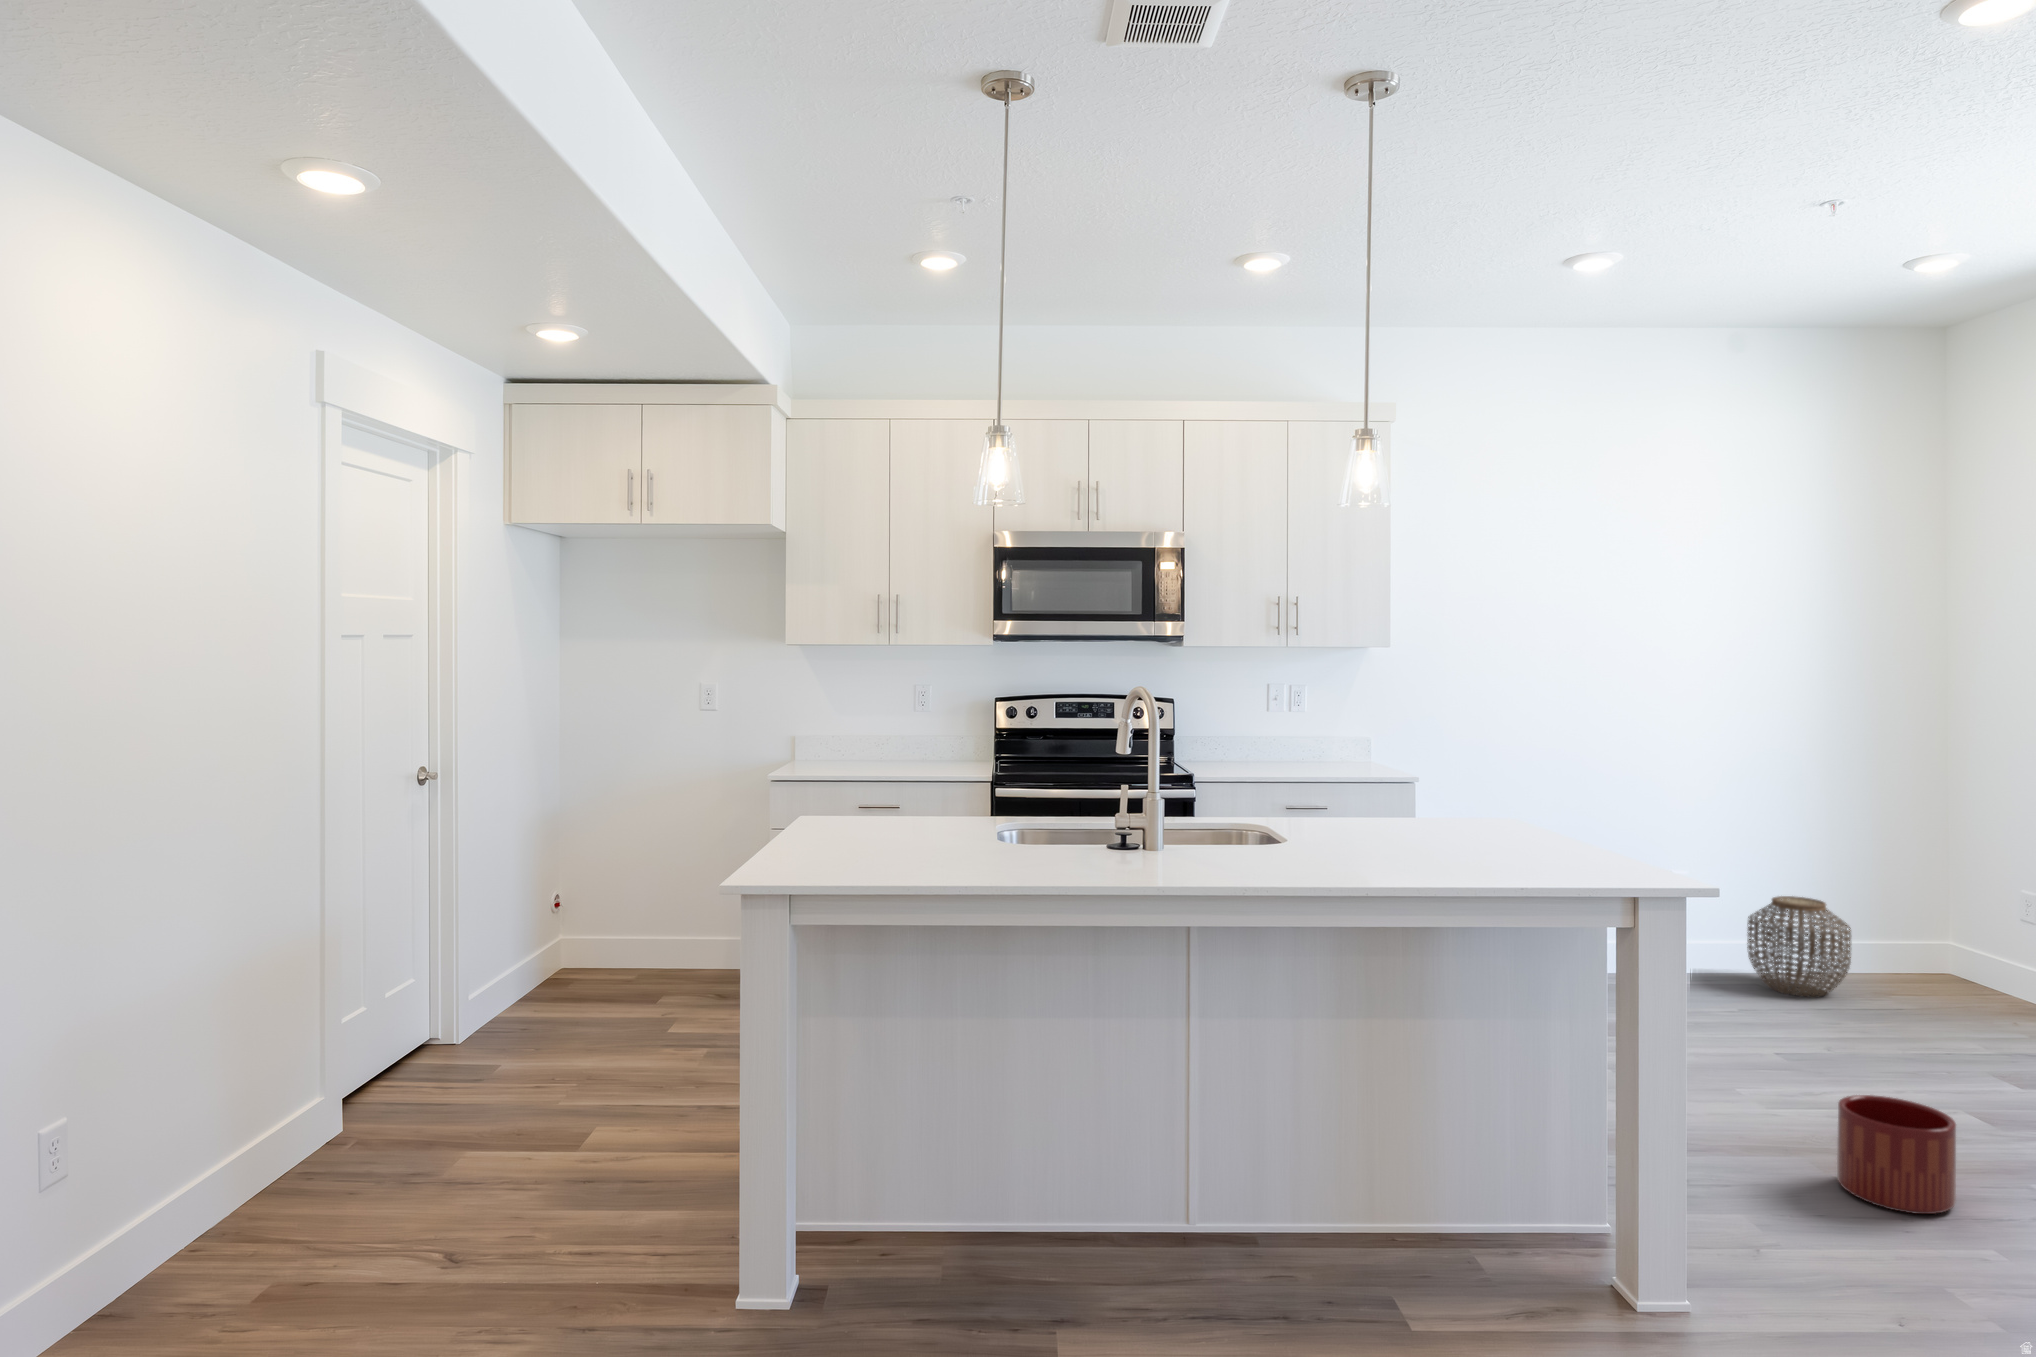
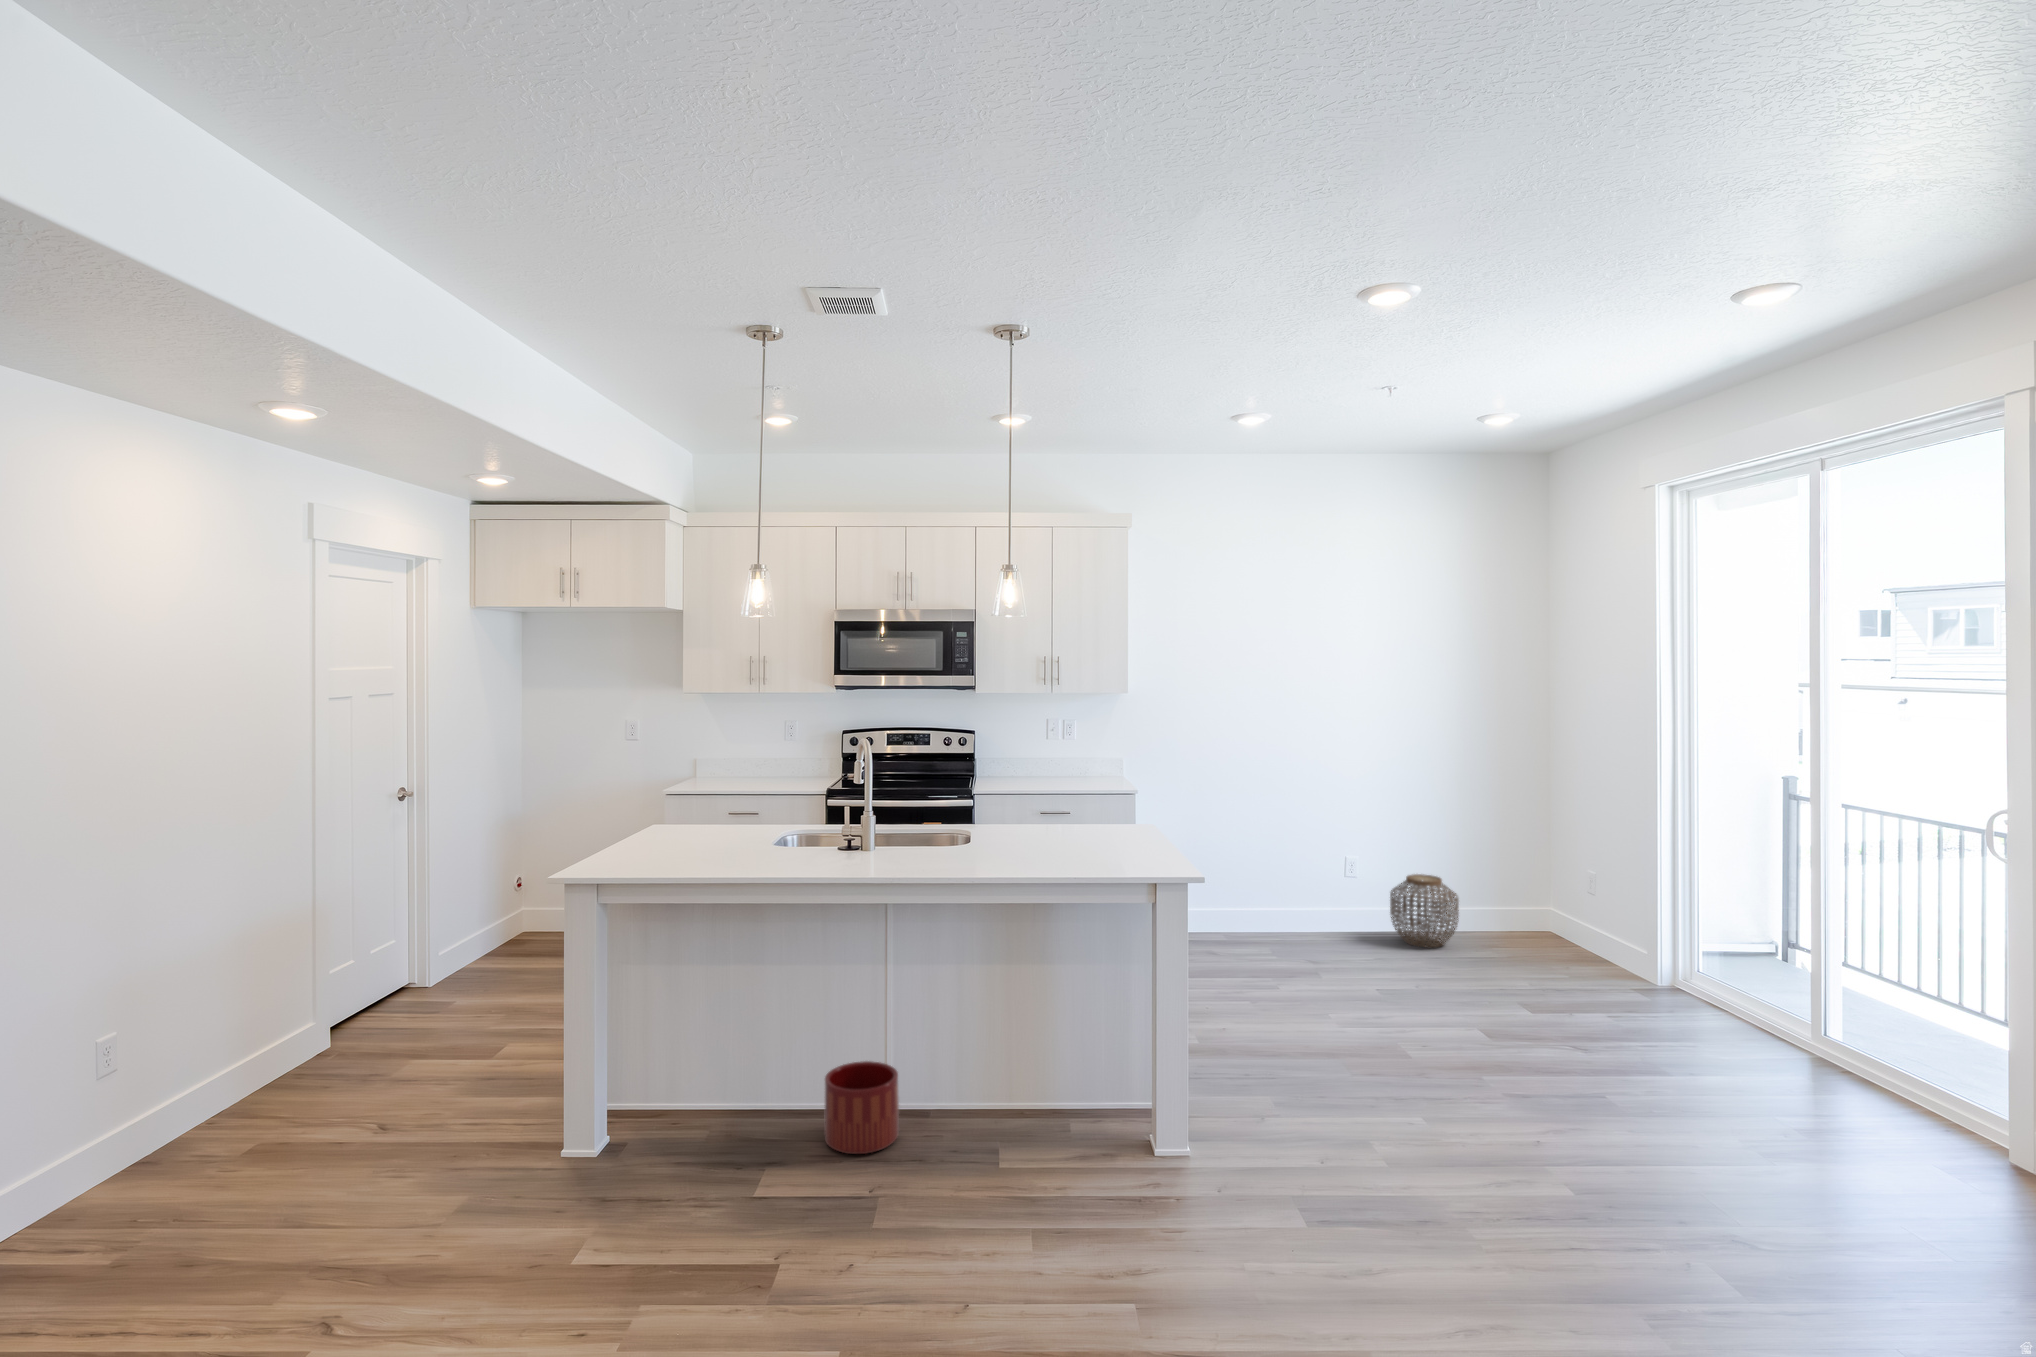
planter: present [1837,1095,1956,1214] -> present [824,1061,899,1154]

